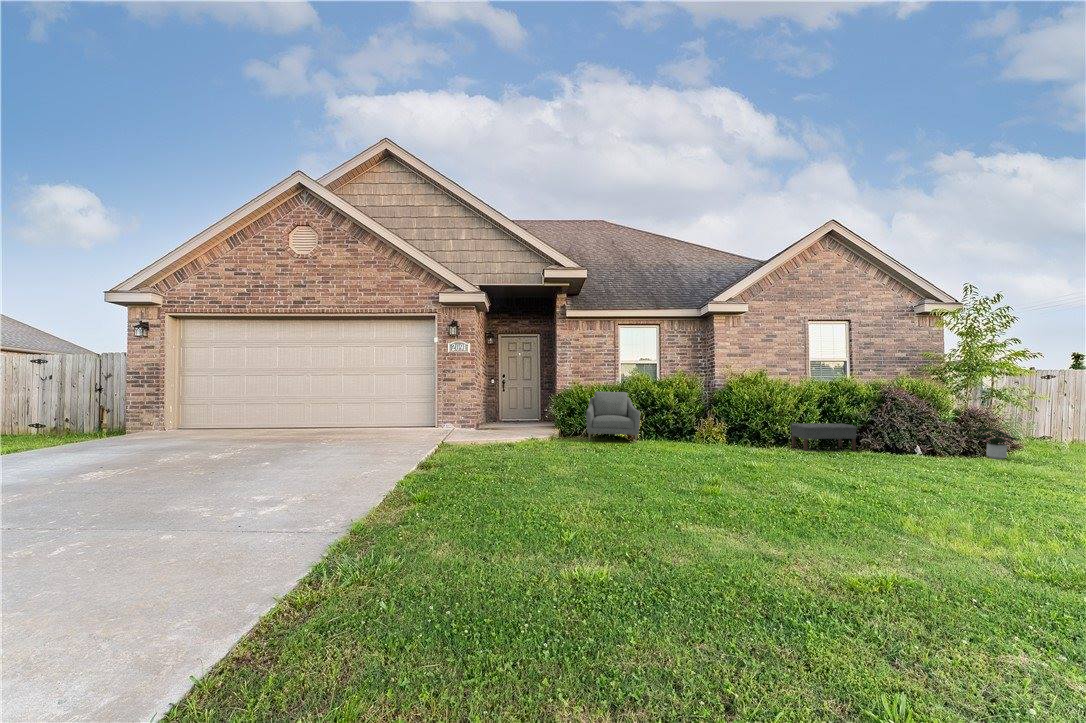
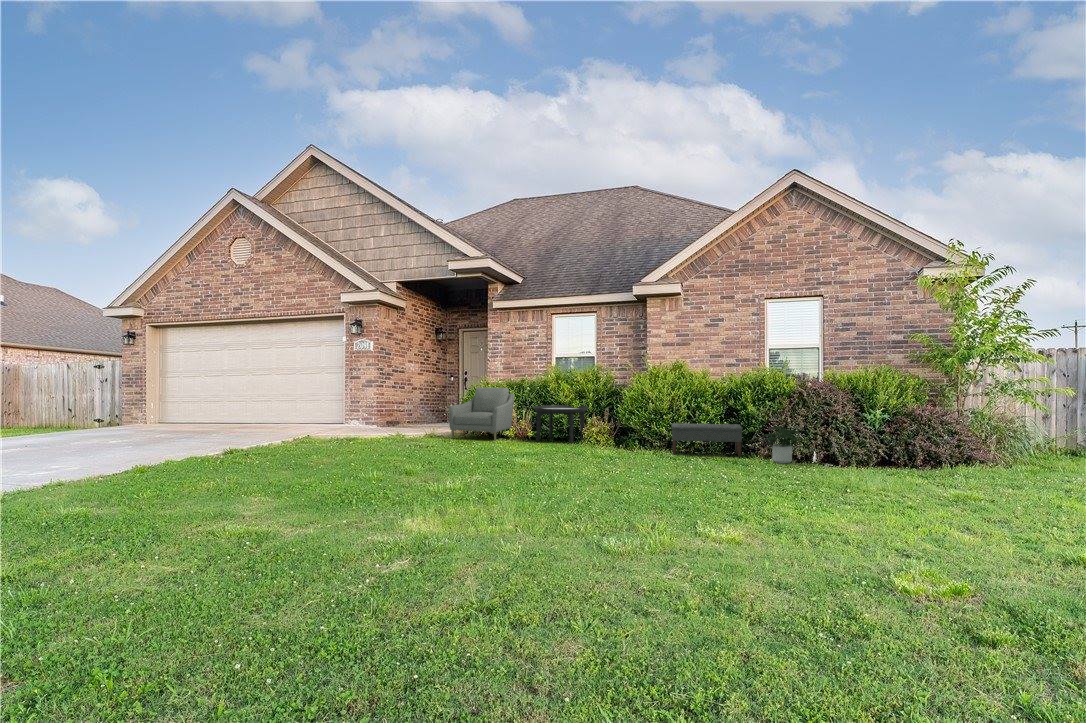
round table: none [659,408,713,443] -> present [533,405,589,443]
potted plant: present [975,429,1020,459] -> present [763,426,804,463]

